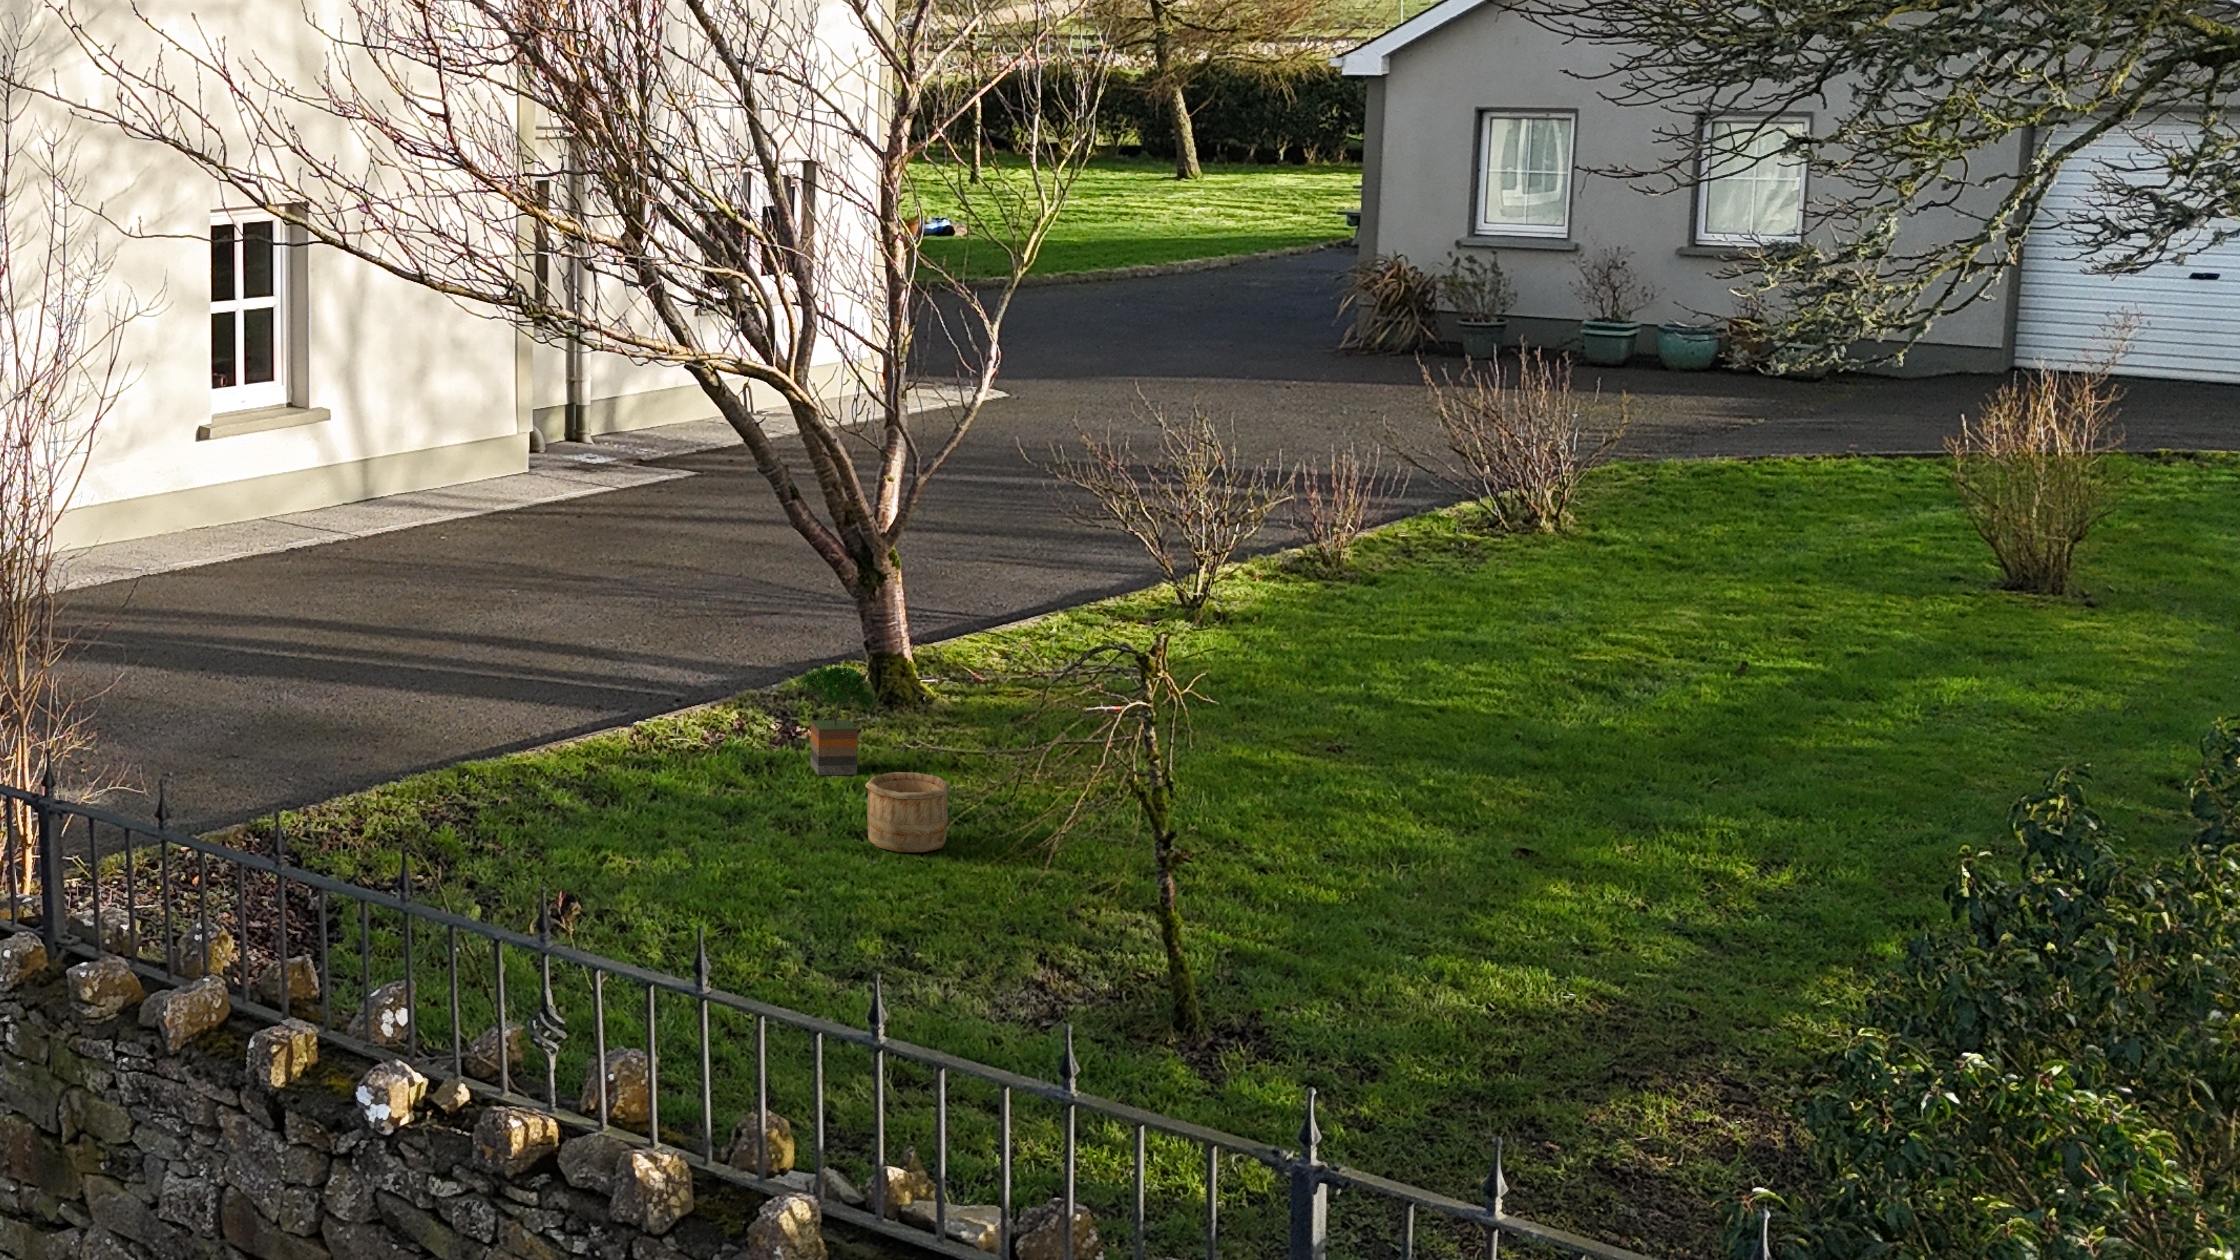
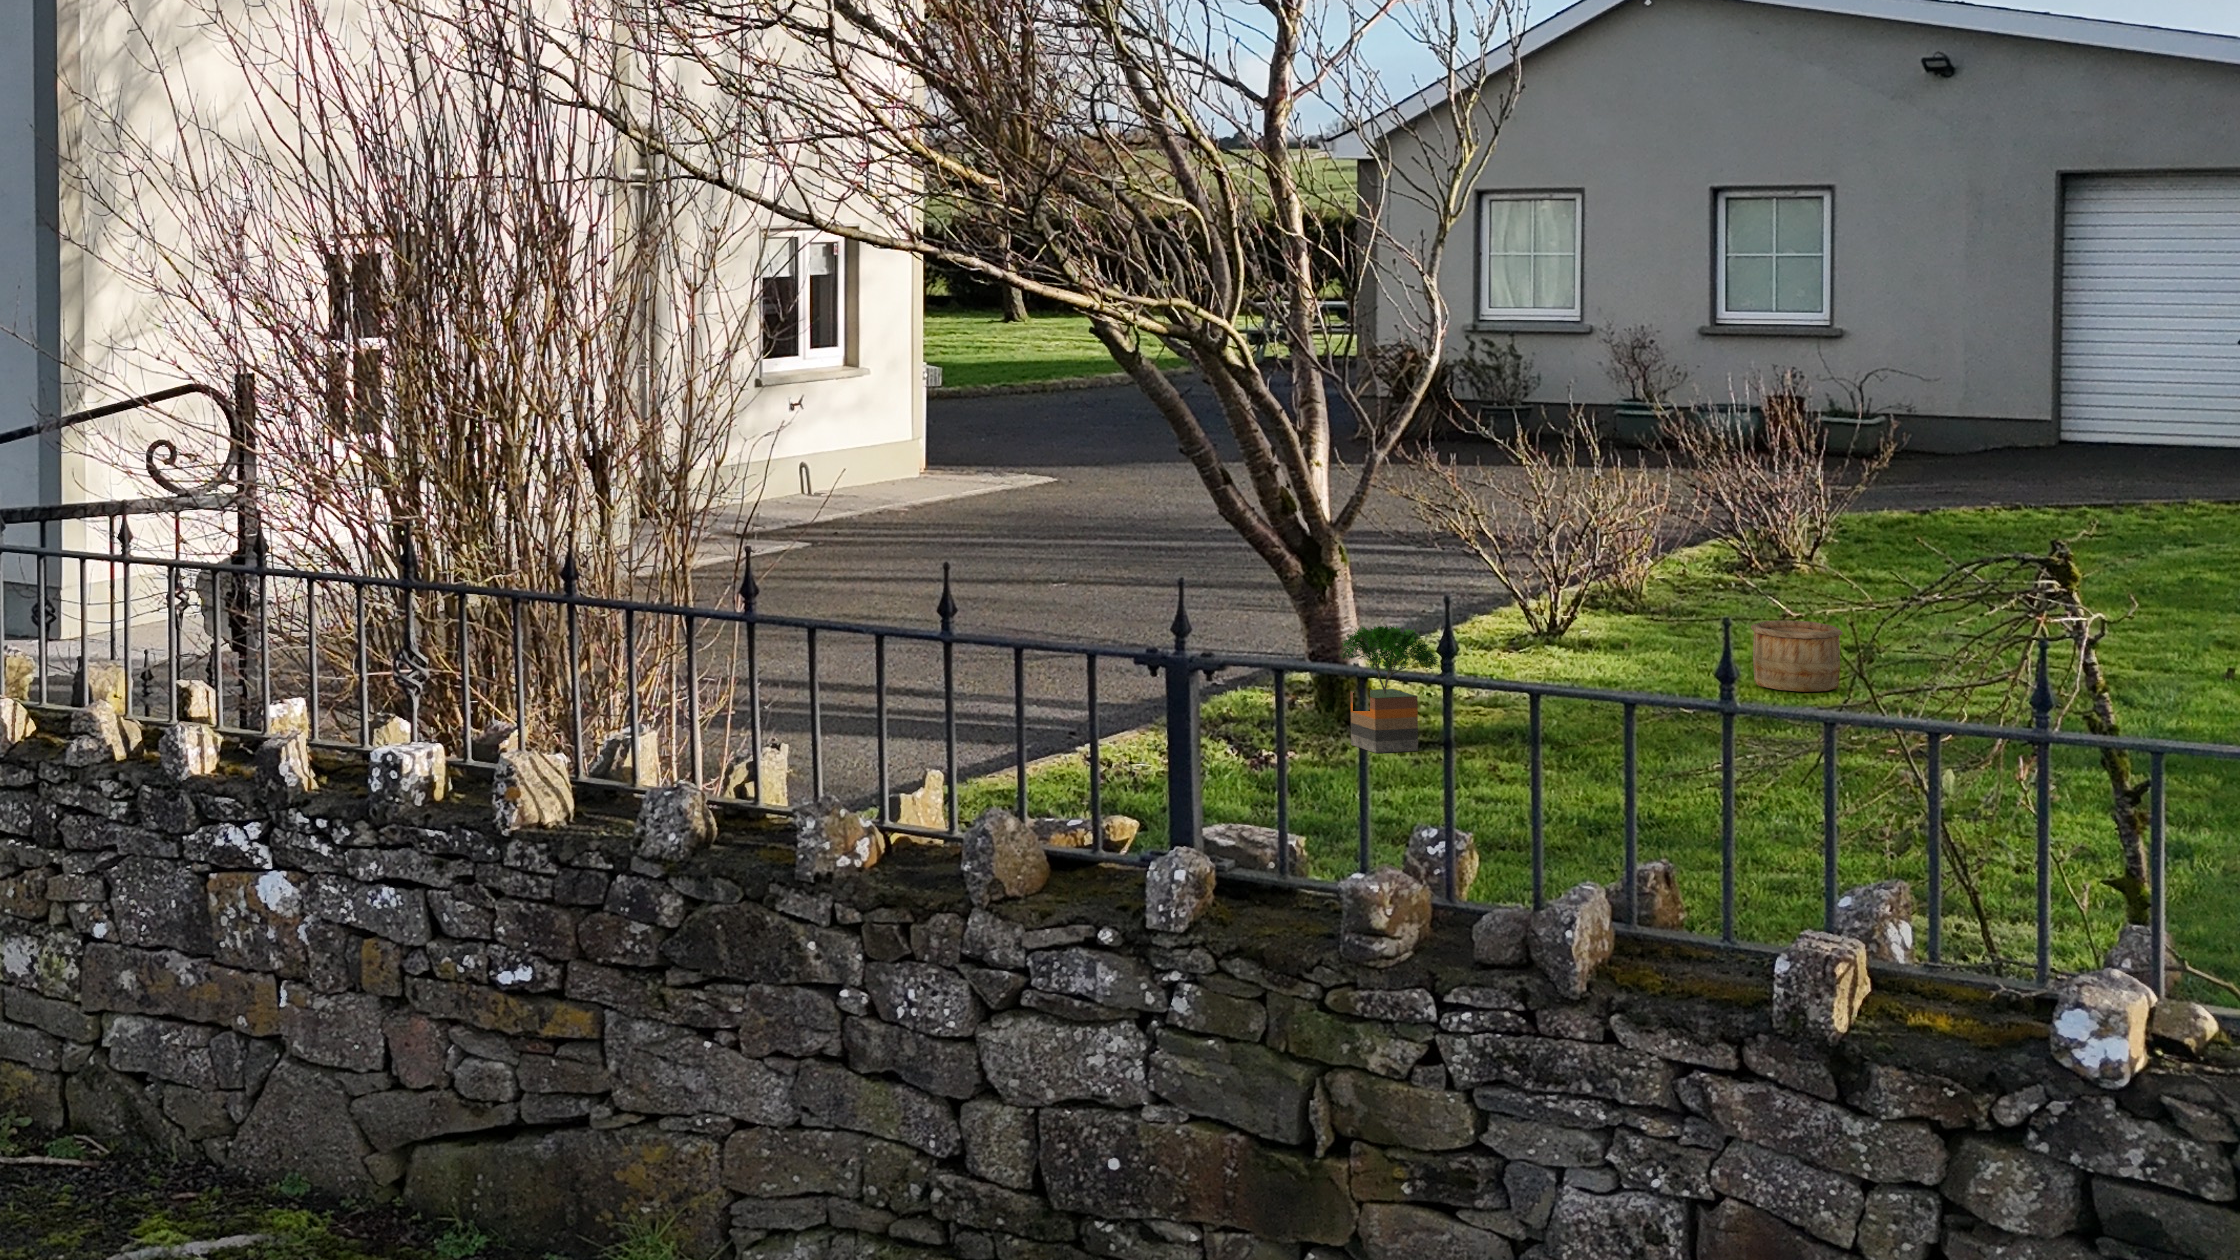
wooden bucket: present [865,772,950,852] -> present [1751,620,1843,692]

